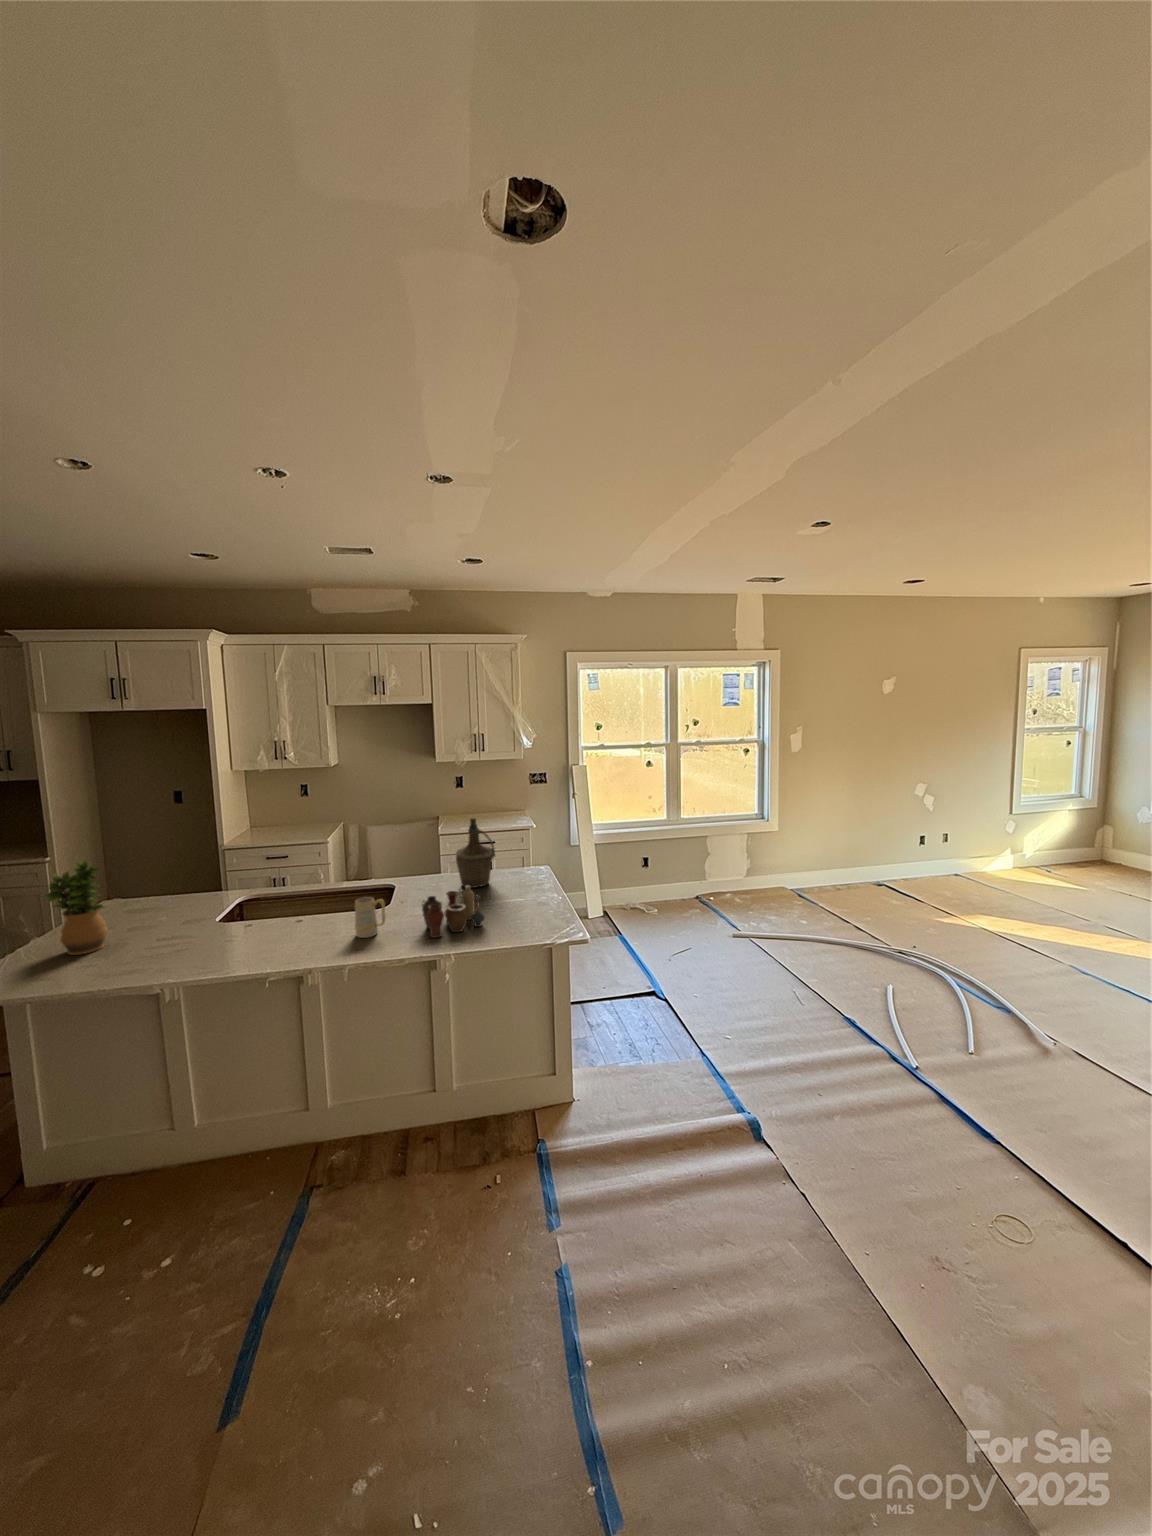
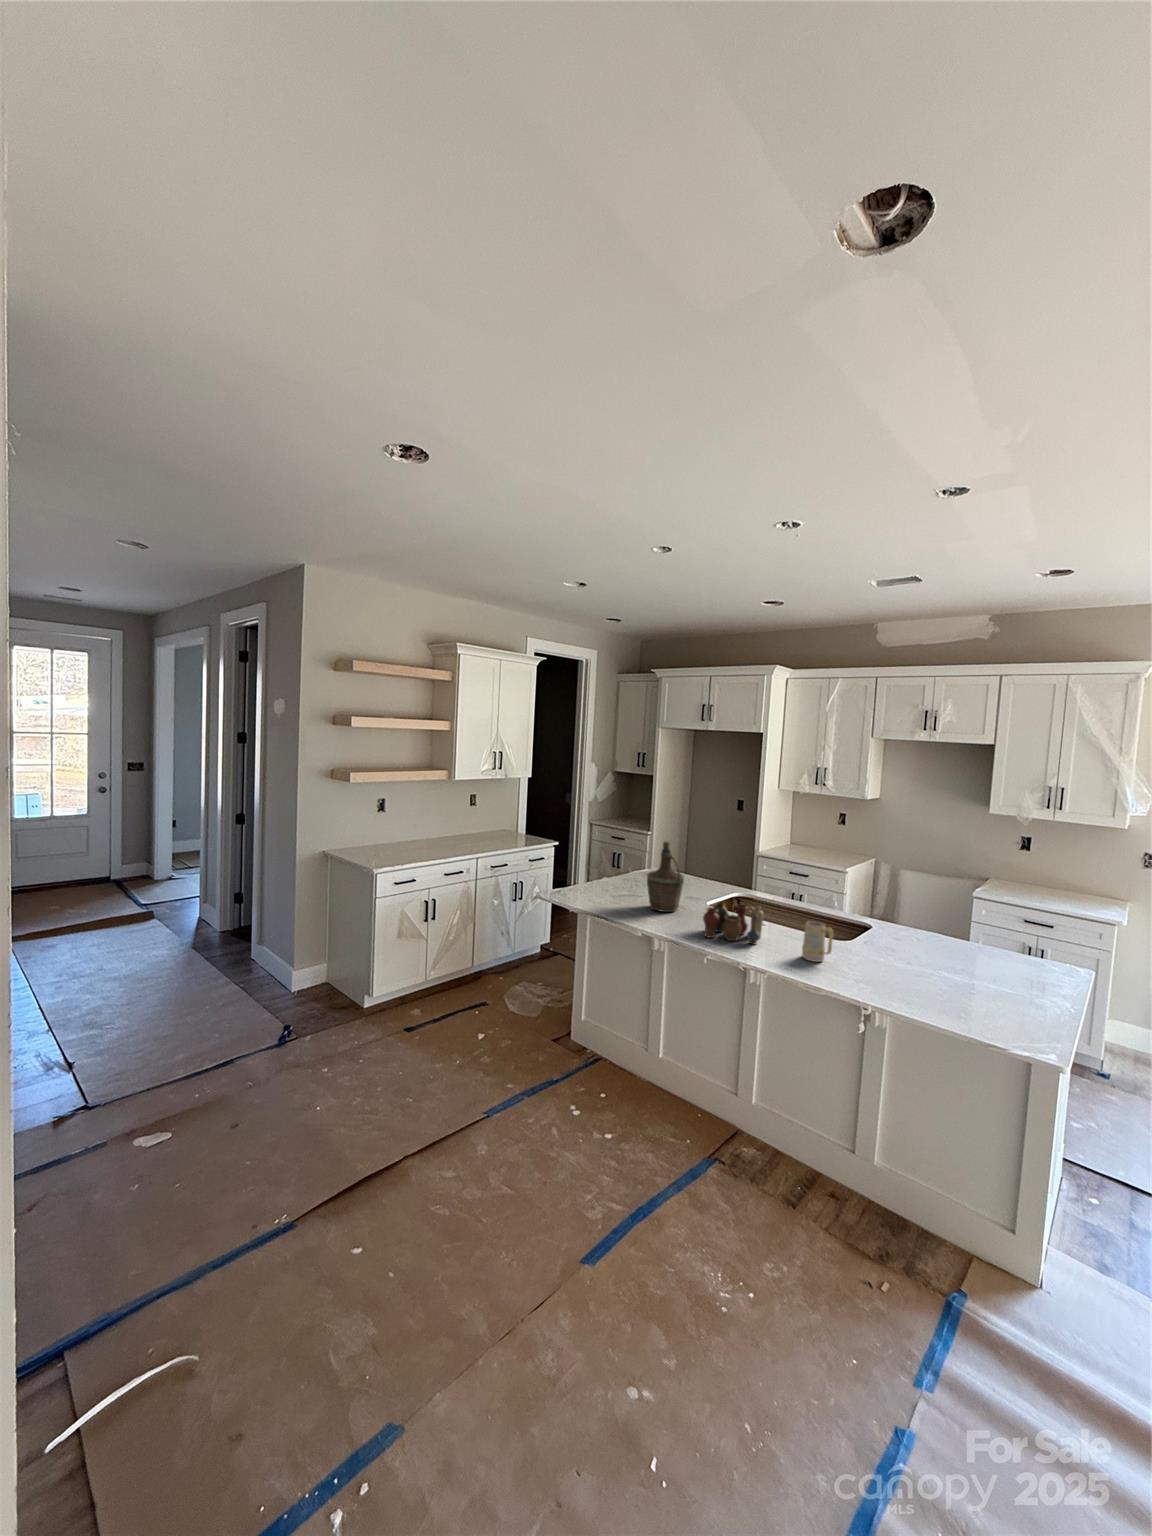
bottle: present [456,817,495,888] -> present [647,841,684,912]
potted plant: present [44,861,108,955] -> none [610,832,643,898]
vase: present [422,886,485,938] -> present [703,902,763,945]

